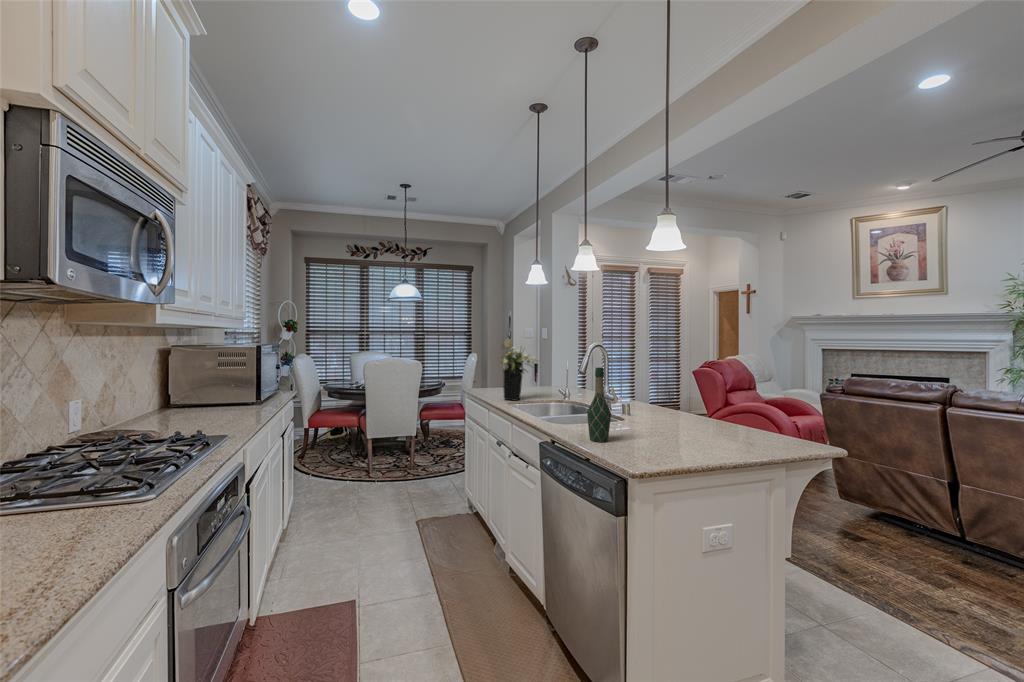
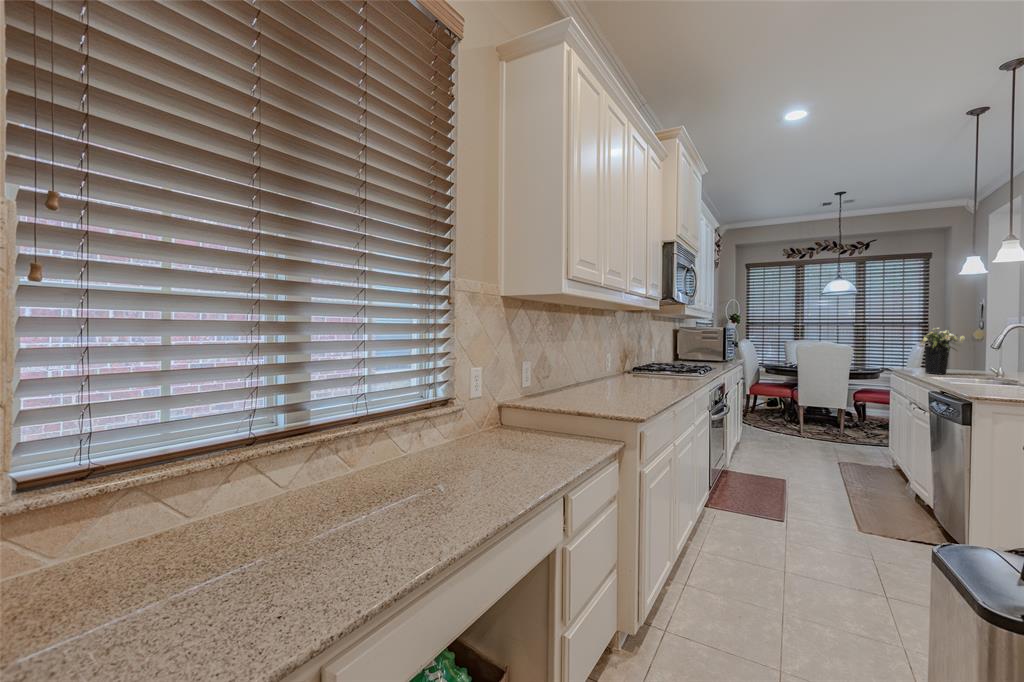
wine bottle: present [587,367,611,442] -> none [977,337,1004,394]

